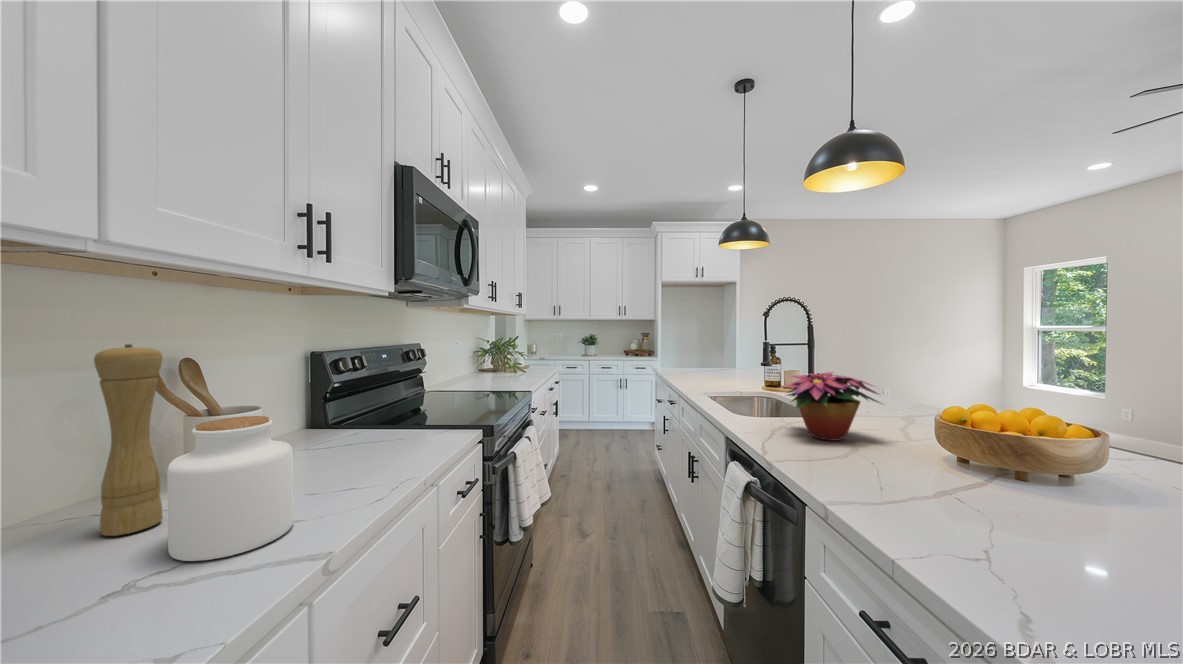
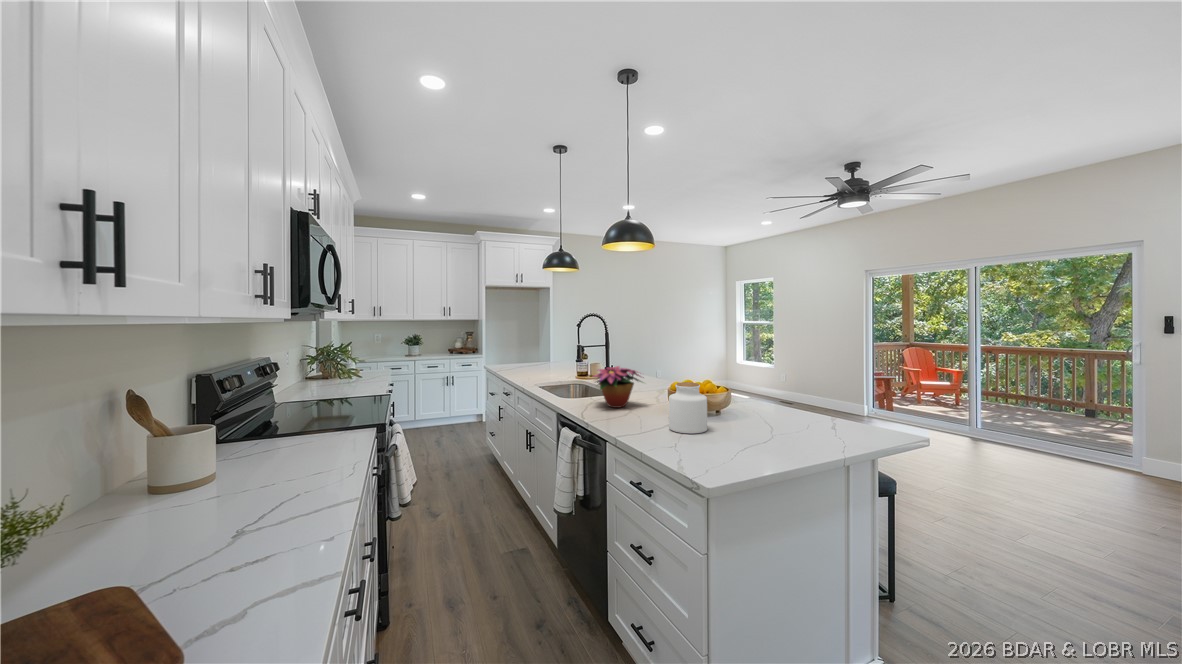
pepper mill: present [94,344,163,536] -> none [142,380,194,519]
jar: present [167,416,294,561] -> present [669,382,707,434]

